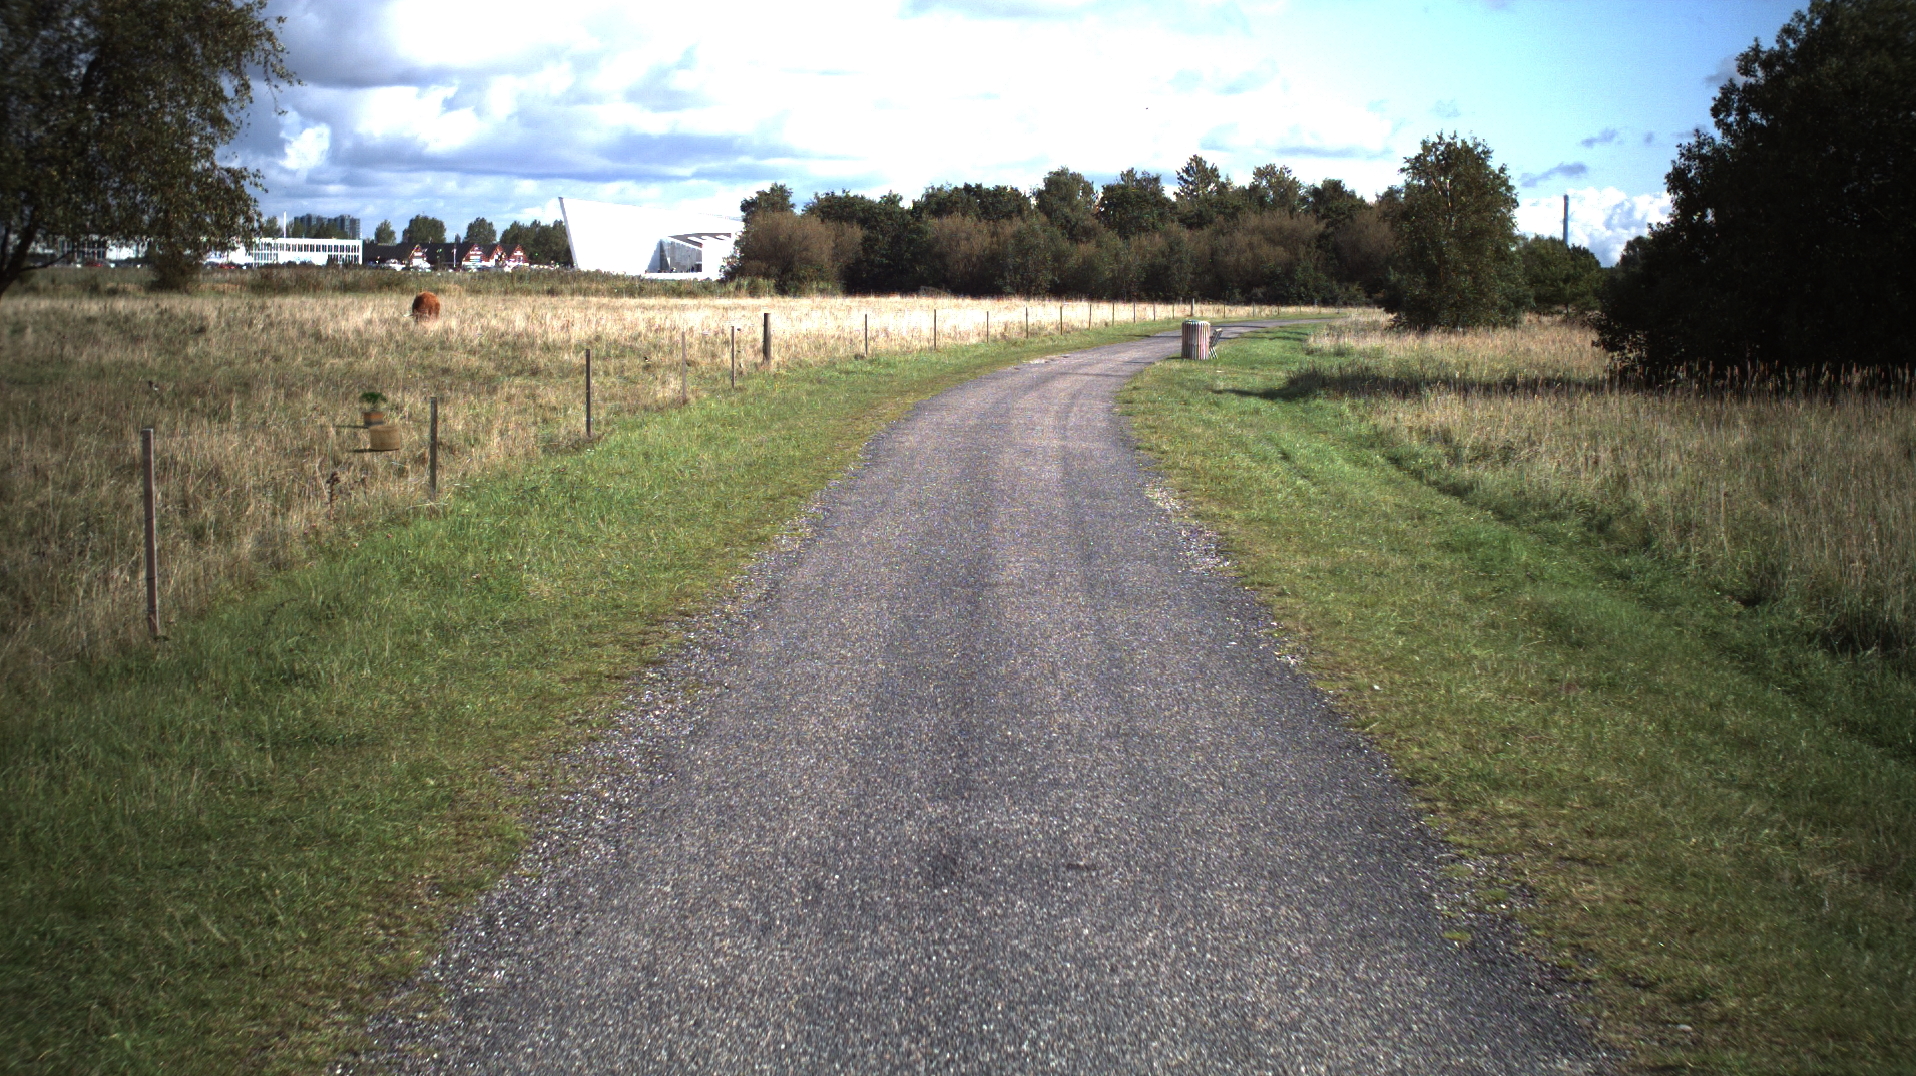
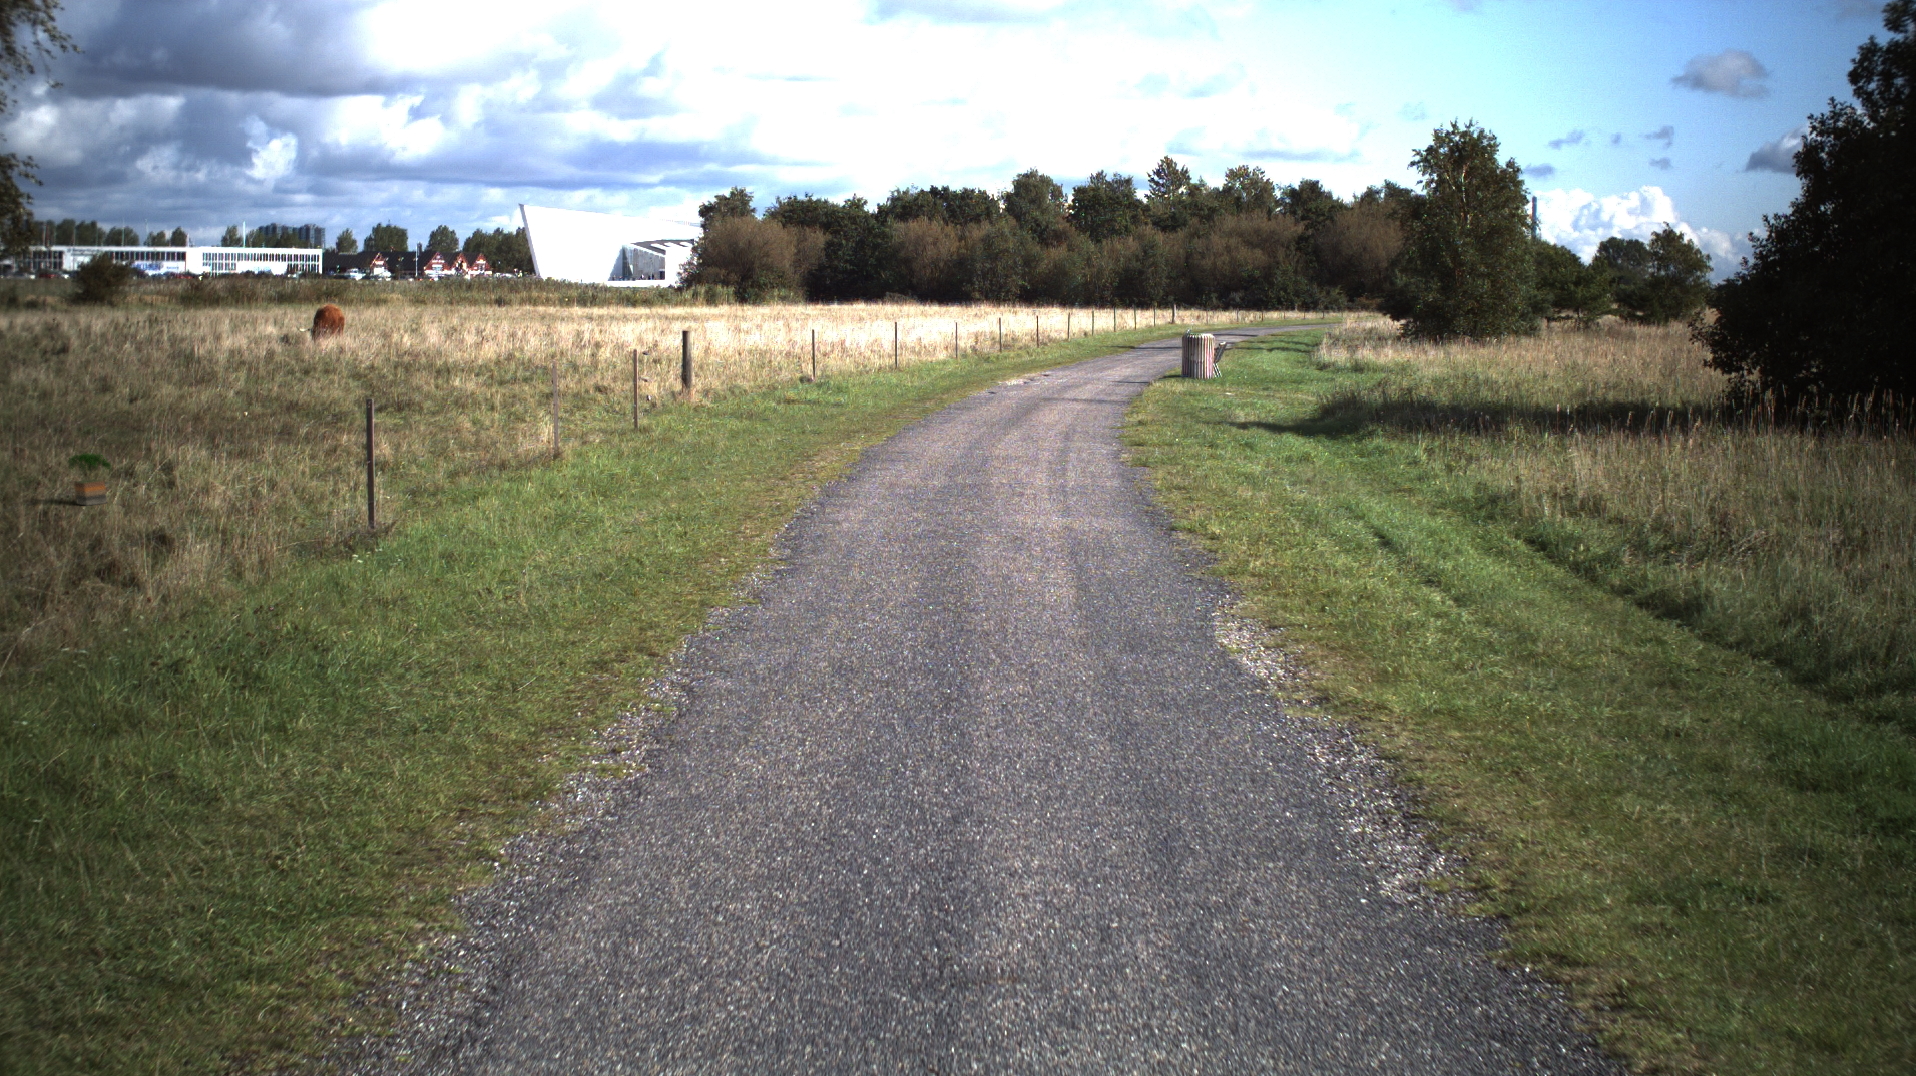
wooden bucket: present [368,425,400,451] -> none [25,513,82,553]

